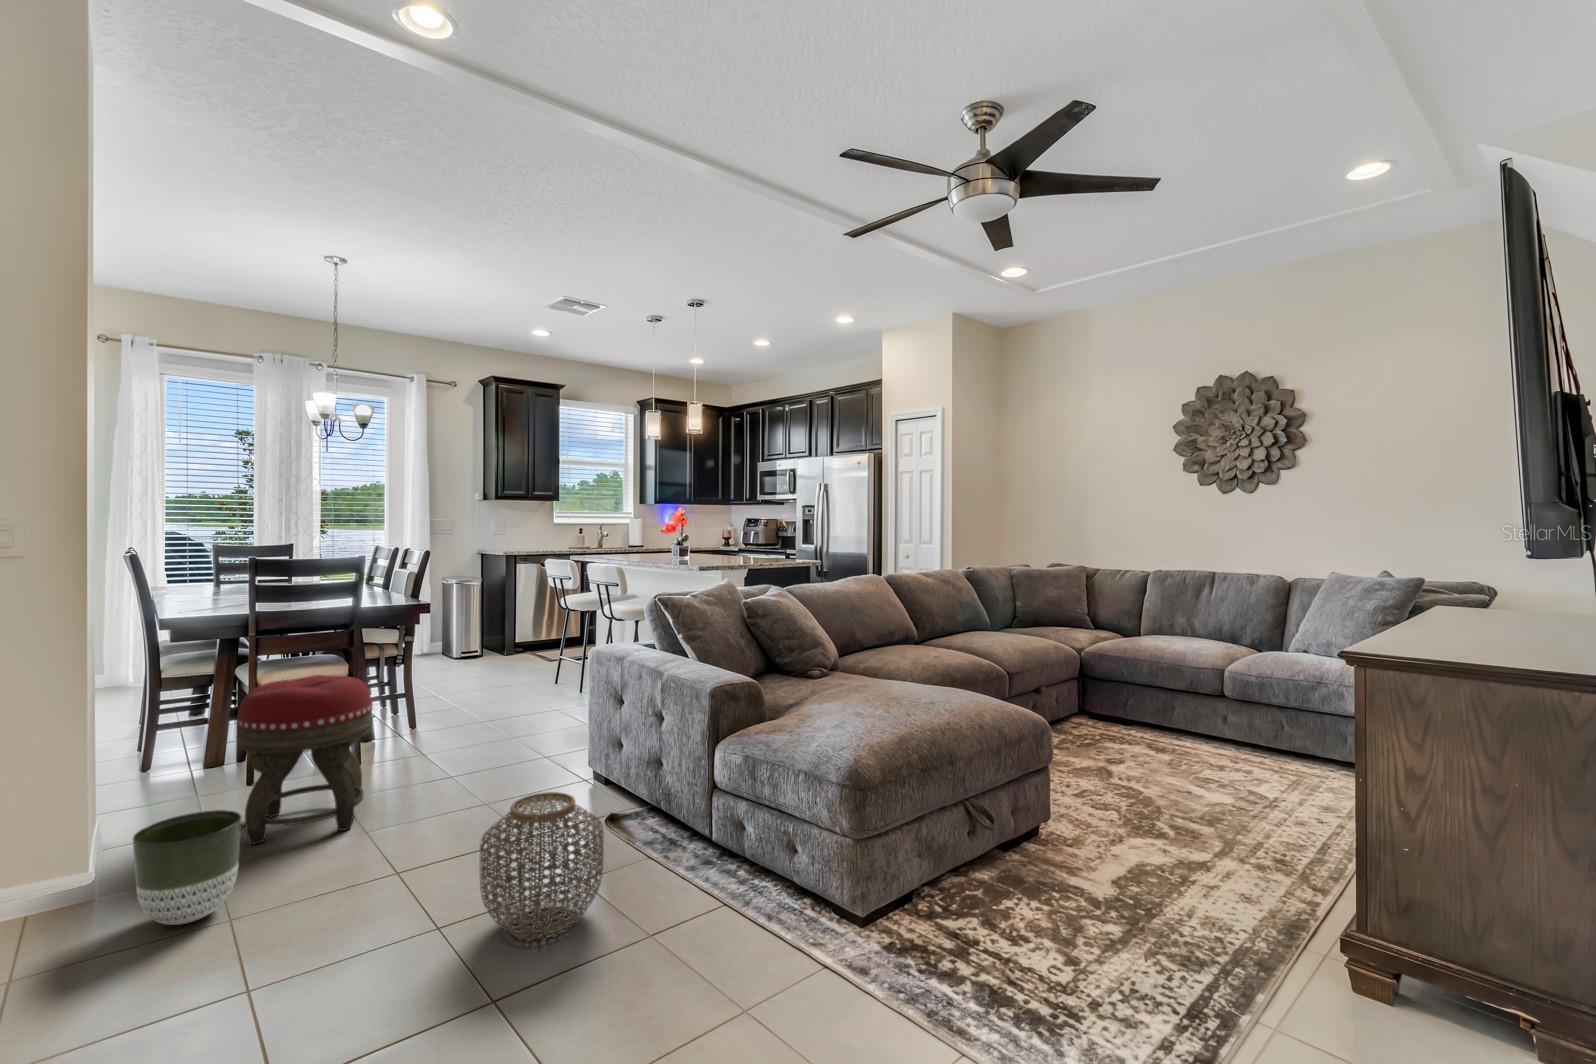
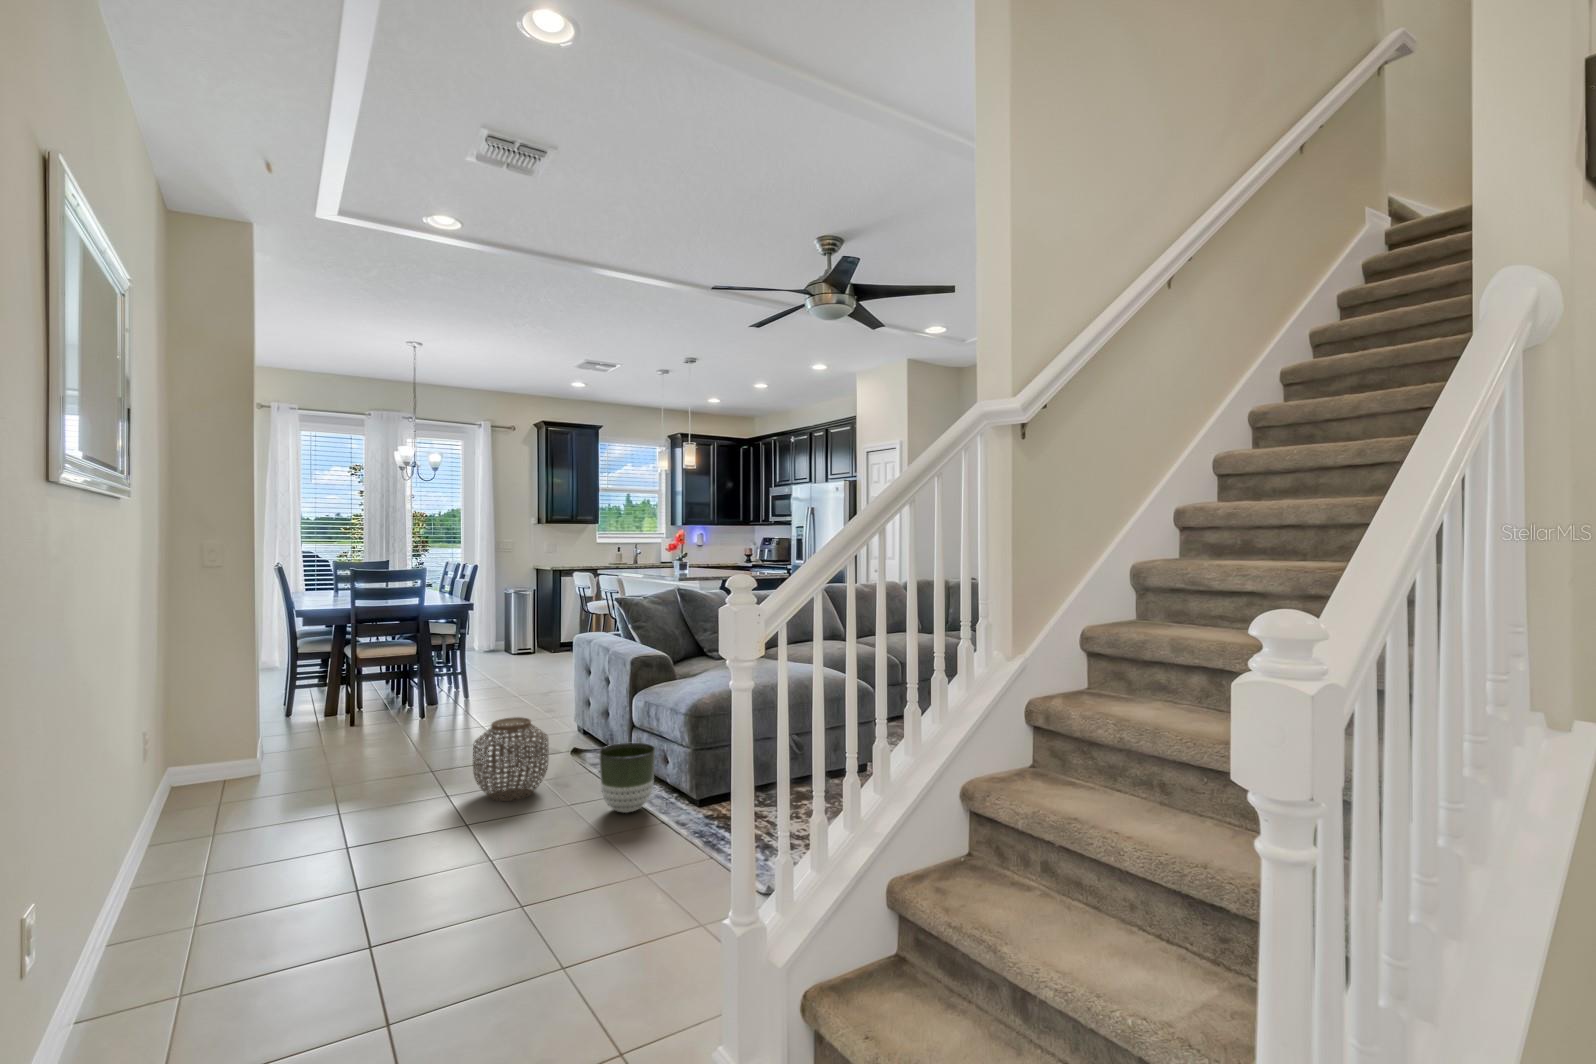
footstool: present [237,675,373,844] -> none [344,650,428,755]
planter: present [133,810,242,925] -> present [599,743,655,813]

